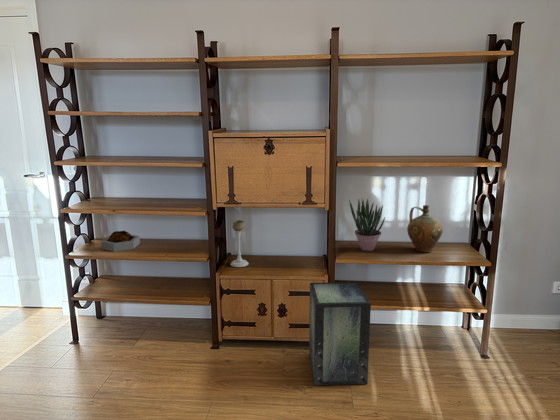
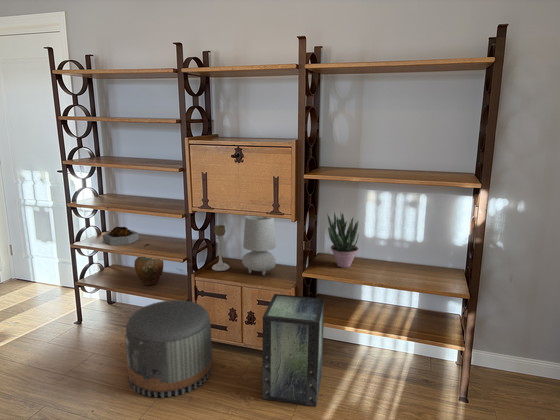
table lamp: none [264,205,299,267] -> present [242,214,276,275]
ceramic jug: present [407,205,443,252] -> present [134,244,163,285]
pouf: none [163,301,251,403] -> present [125,300,212,398]

